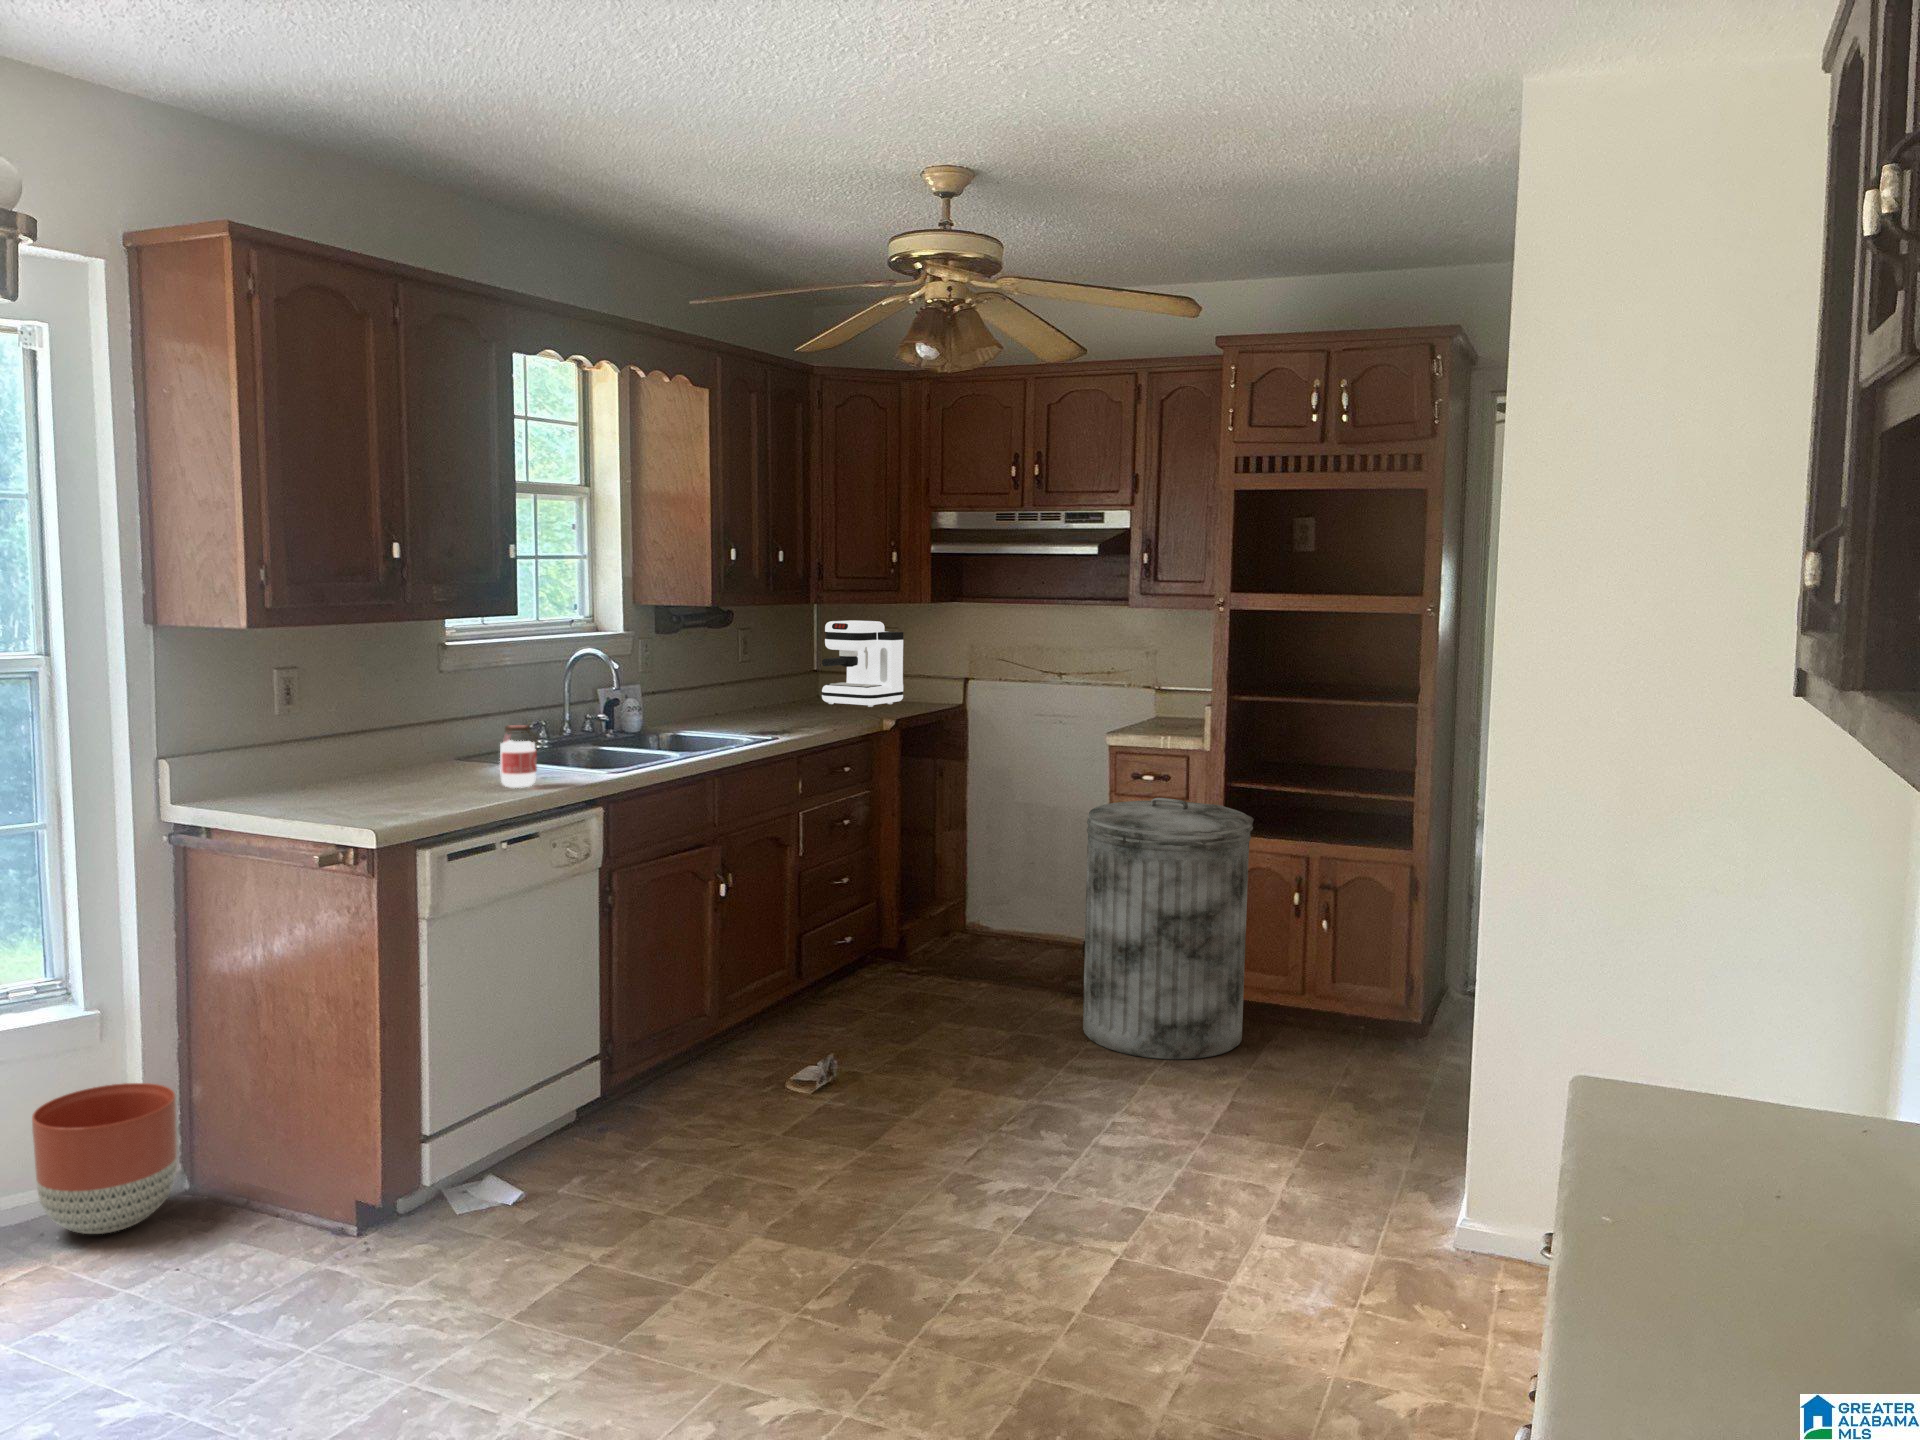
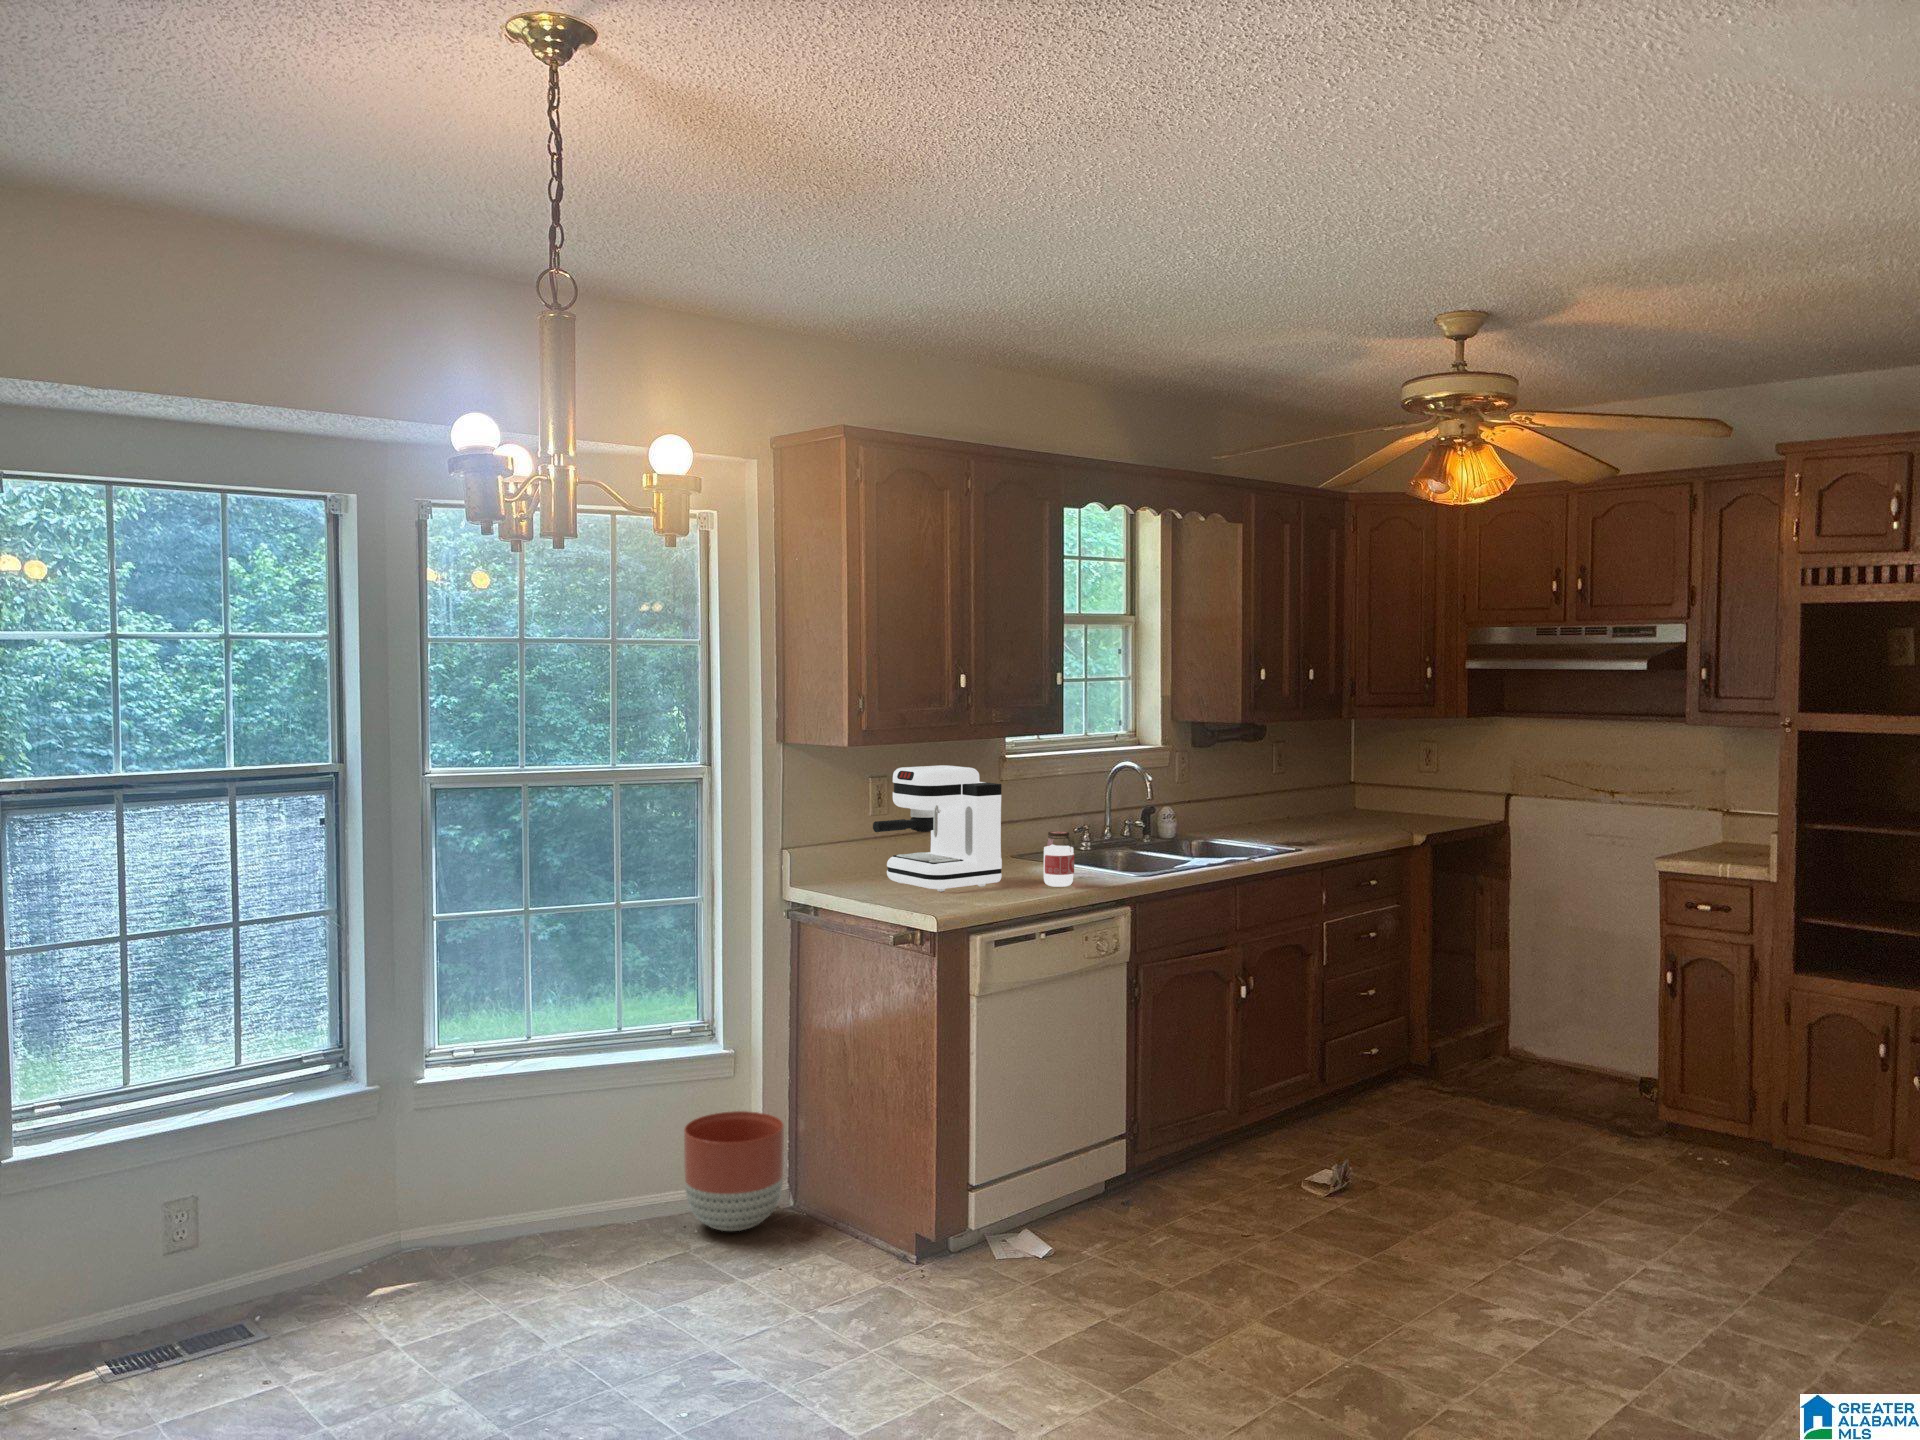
coffee maker: present [822,620,903,707] -> present [873,766,1002,892]
trash can: present [1083,798,1254,1059] -> none [1623,929,1826,1215]

